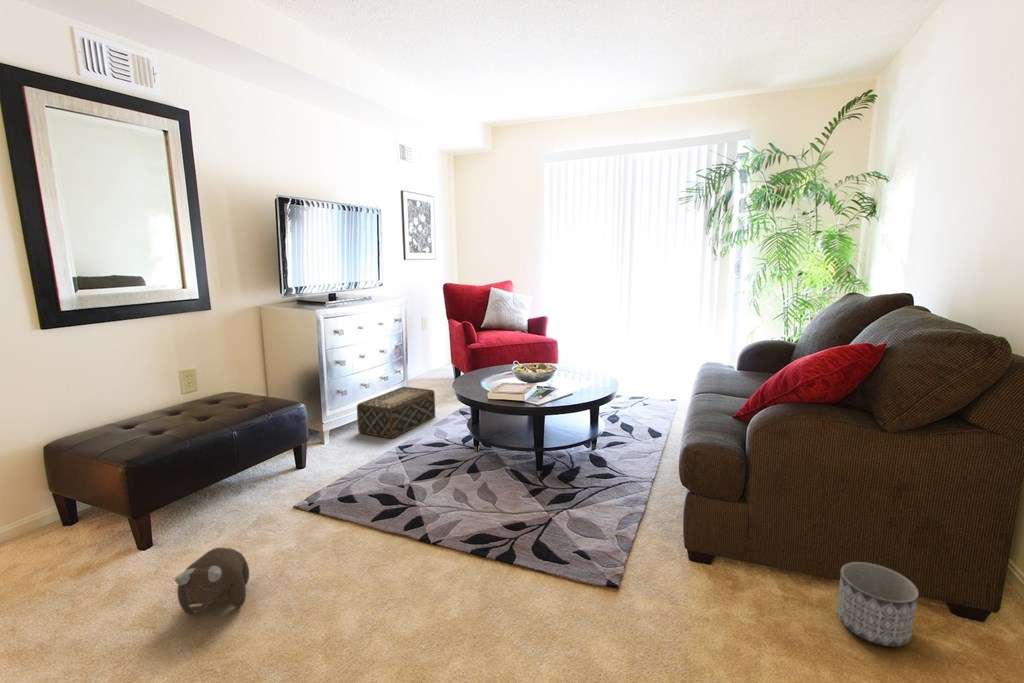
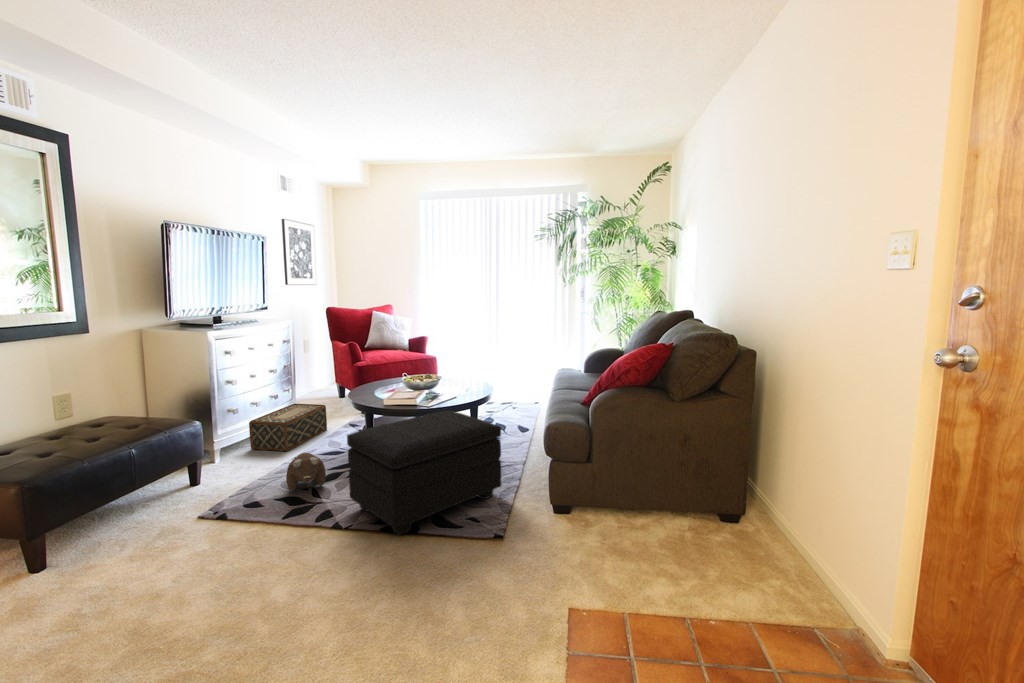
footstool: none [441,412,623,562] -> present [347,411,501,535]
plush toy: present [175,547,249,614] -> present [286,453,326,491]
planter: present [838,562,919,647] -> none [654,494,700,546]

